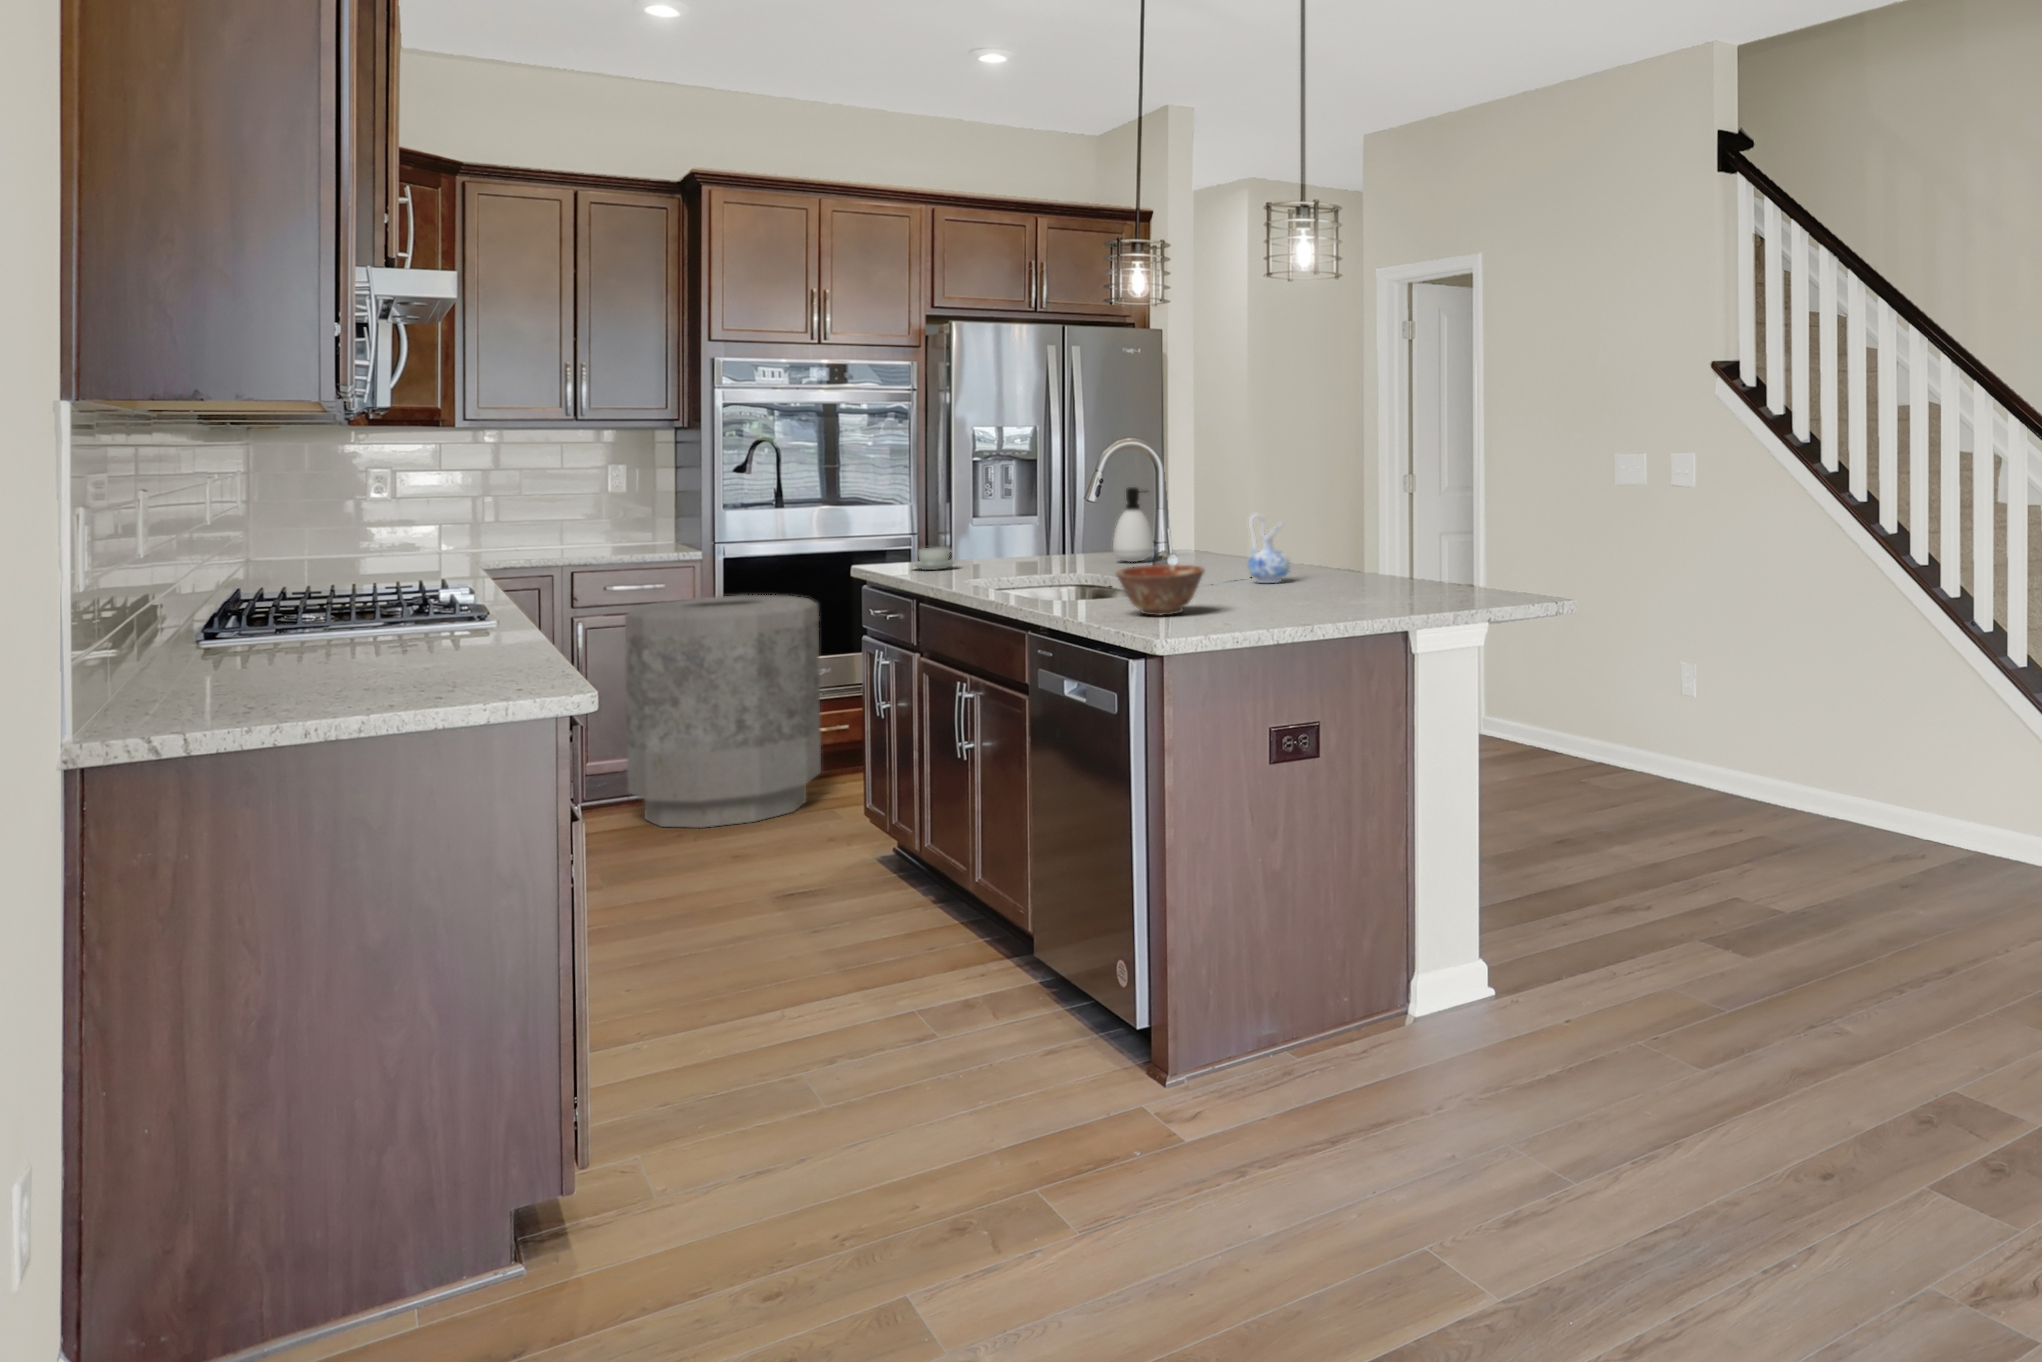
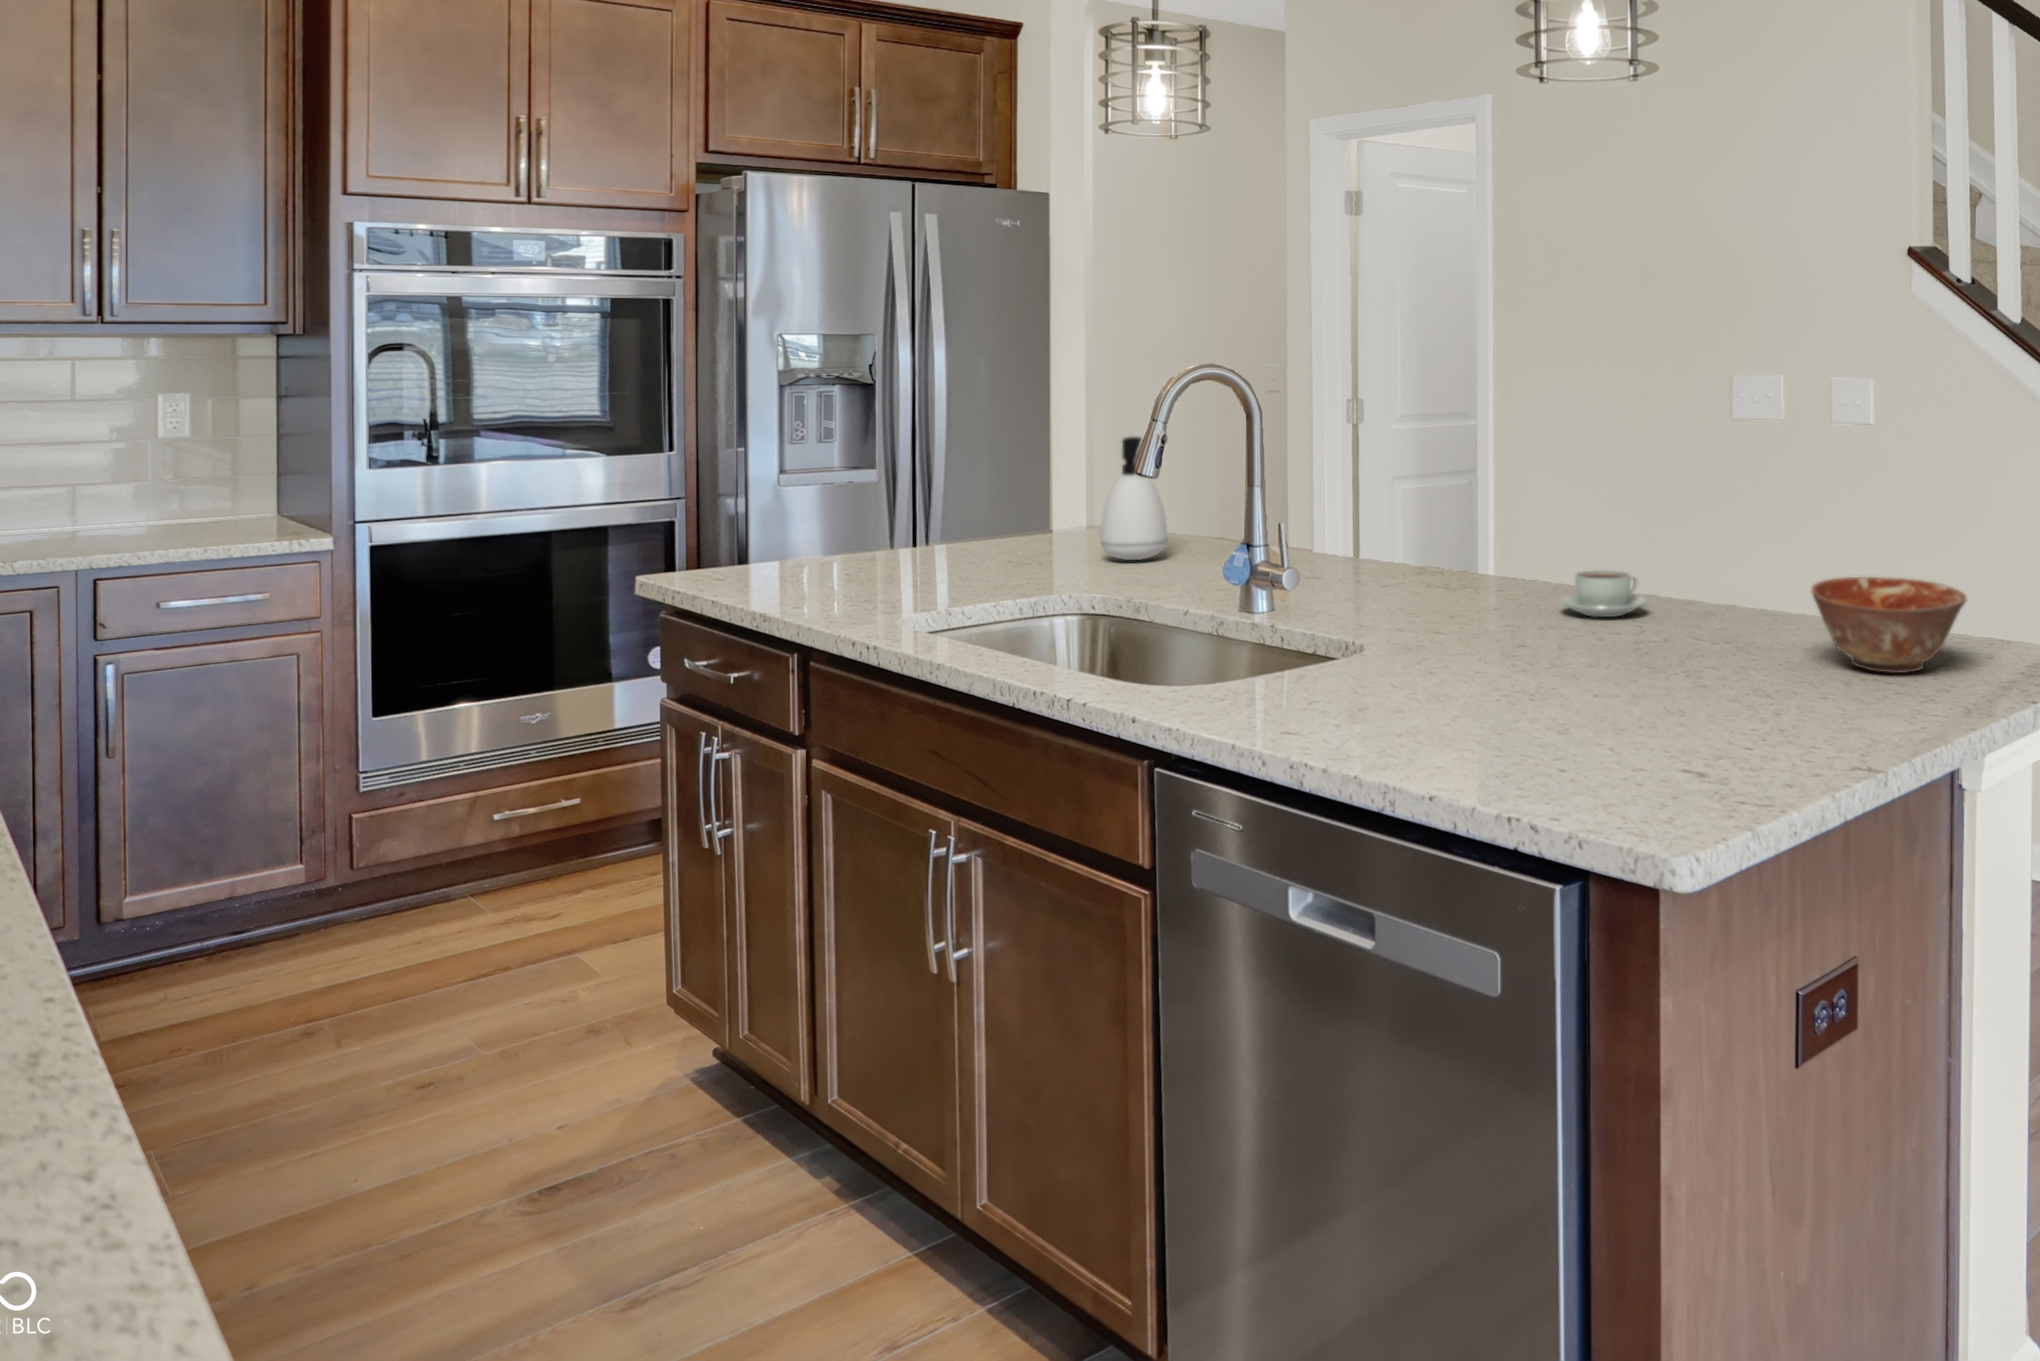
ceramic pitcher: present [1248,514,1290,583] -> none [1420,493,1492,614]
coffee cup: present [912,548,956,570] -> present [1560,570,1647,617]
ceramic bowl: present [1116,565,1204,615] -> present [1811,577,1967,673]
trash can: present [625,595,821,828] -> none [201,604,544,1016]

